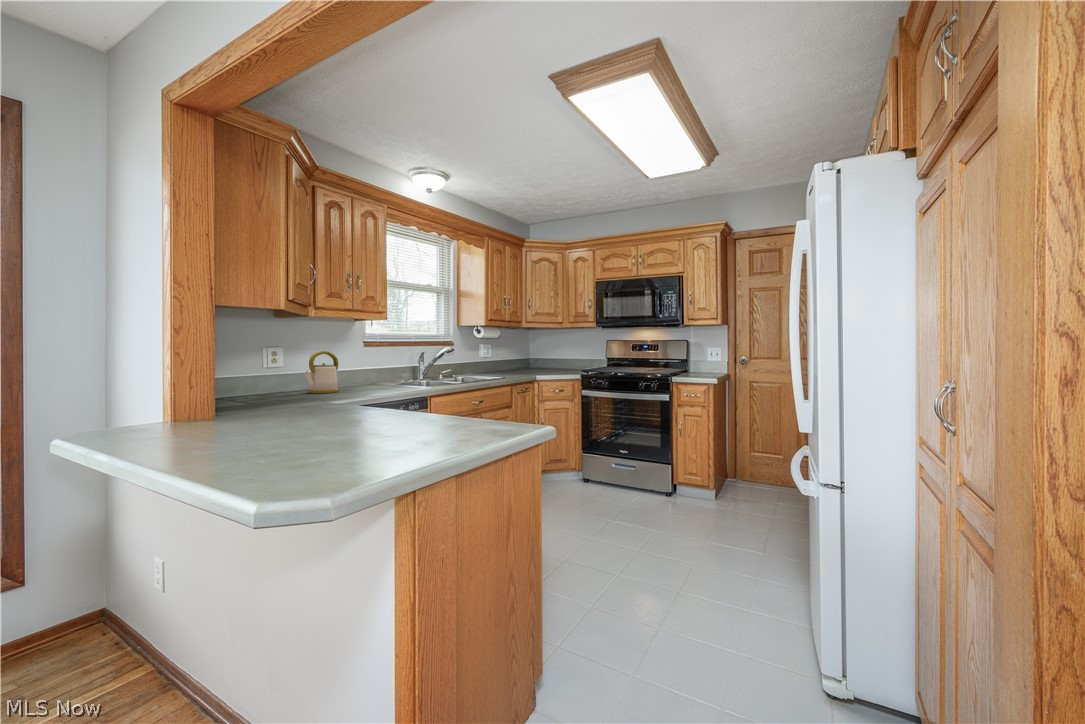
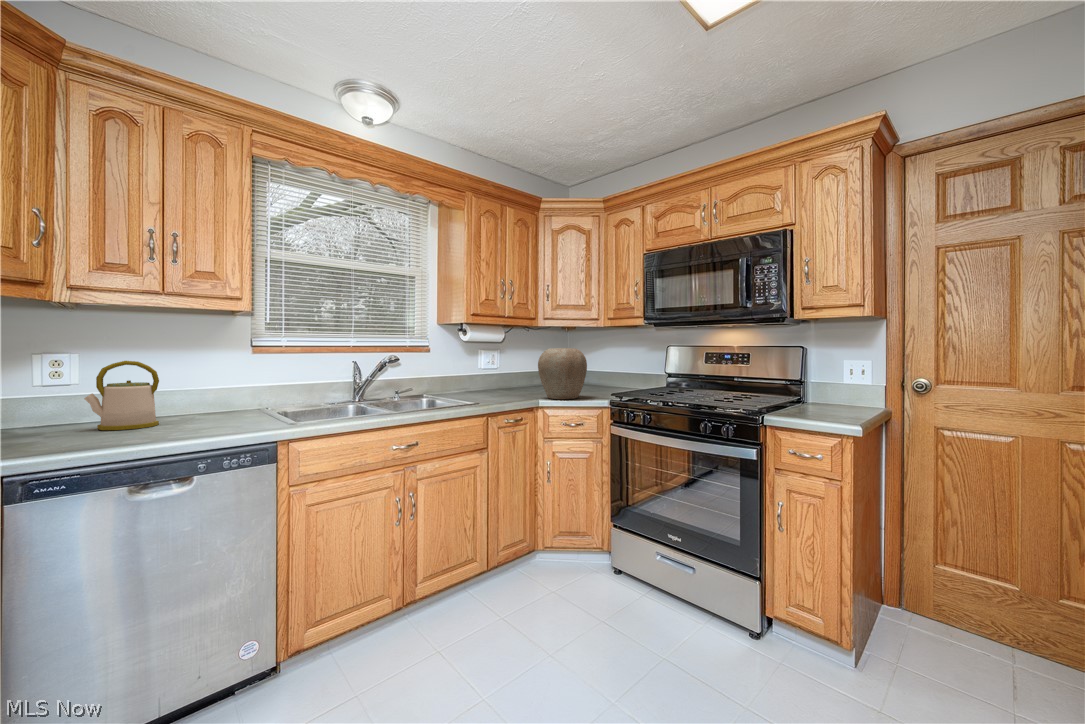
vase: none [530,342,562,375] -> present [538,348,587,399]

